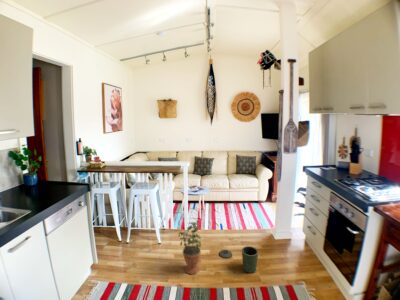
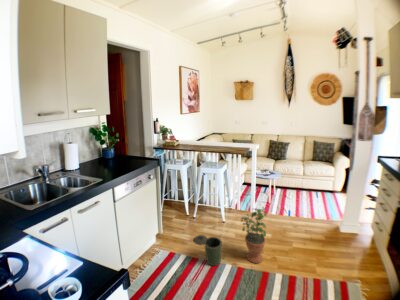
trash can: present [219,246,258,273] -> present [194,235,222,266]

